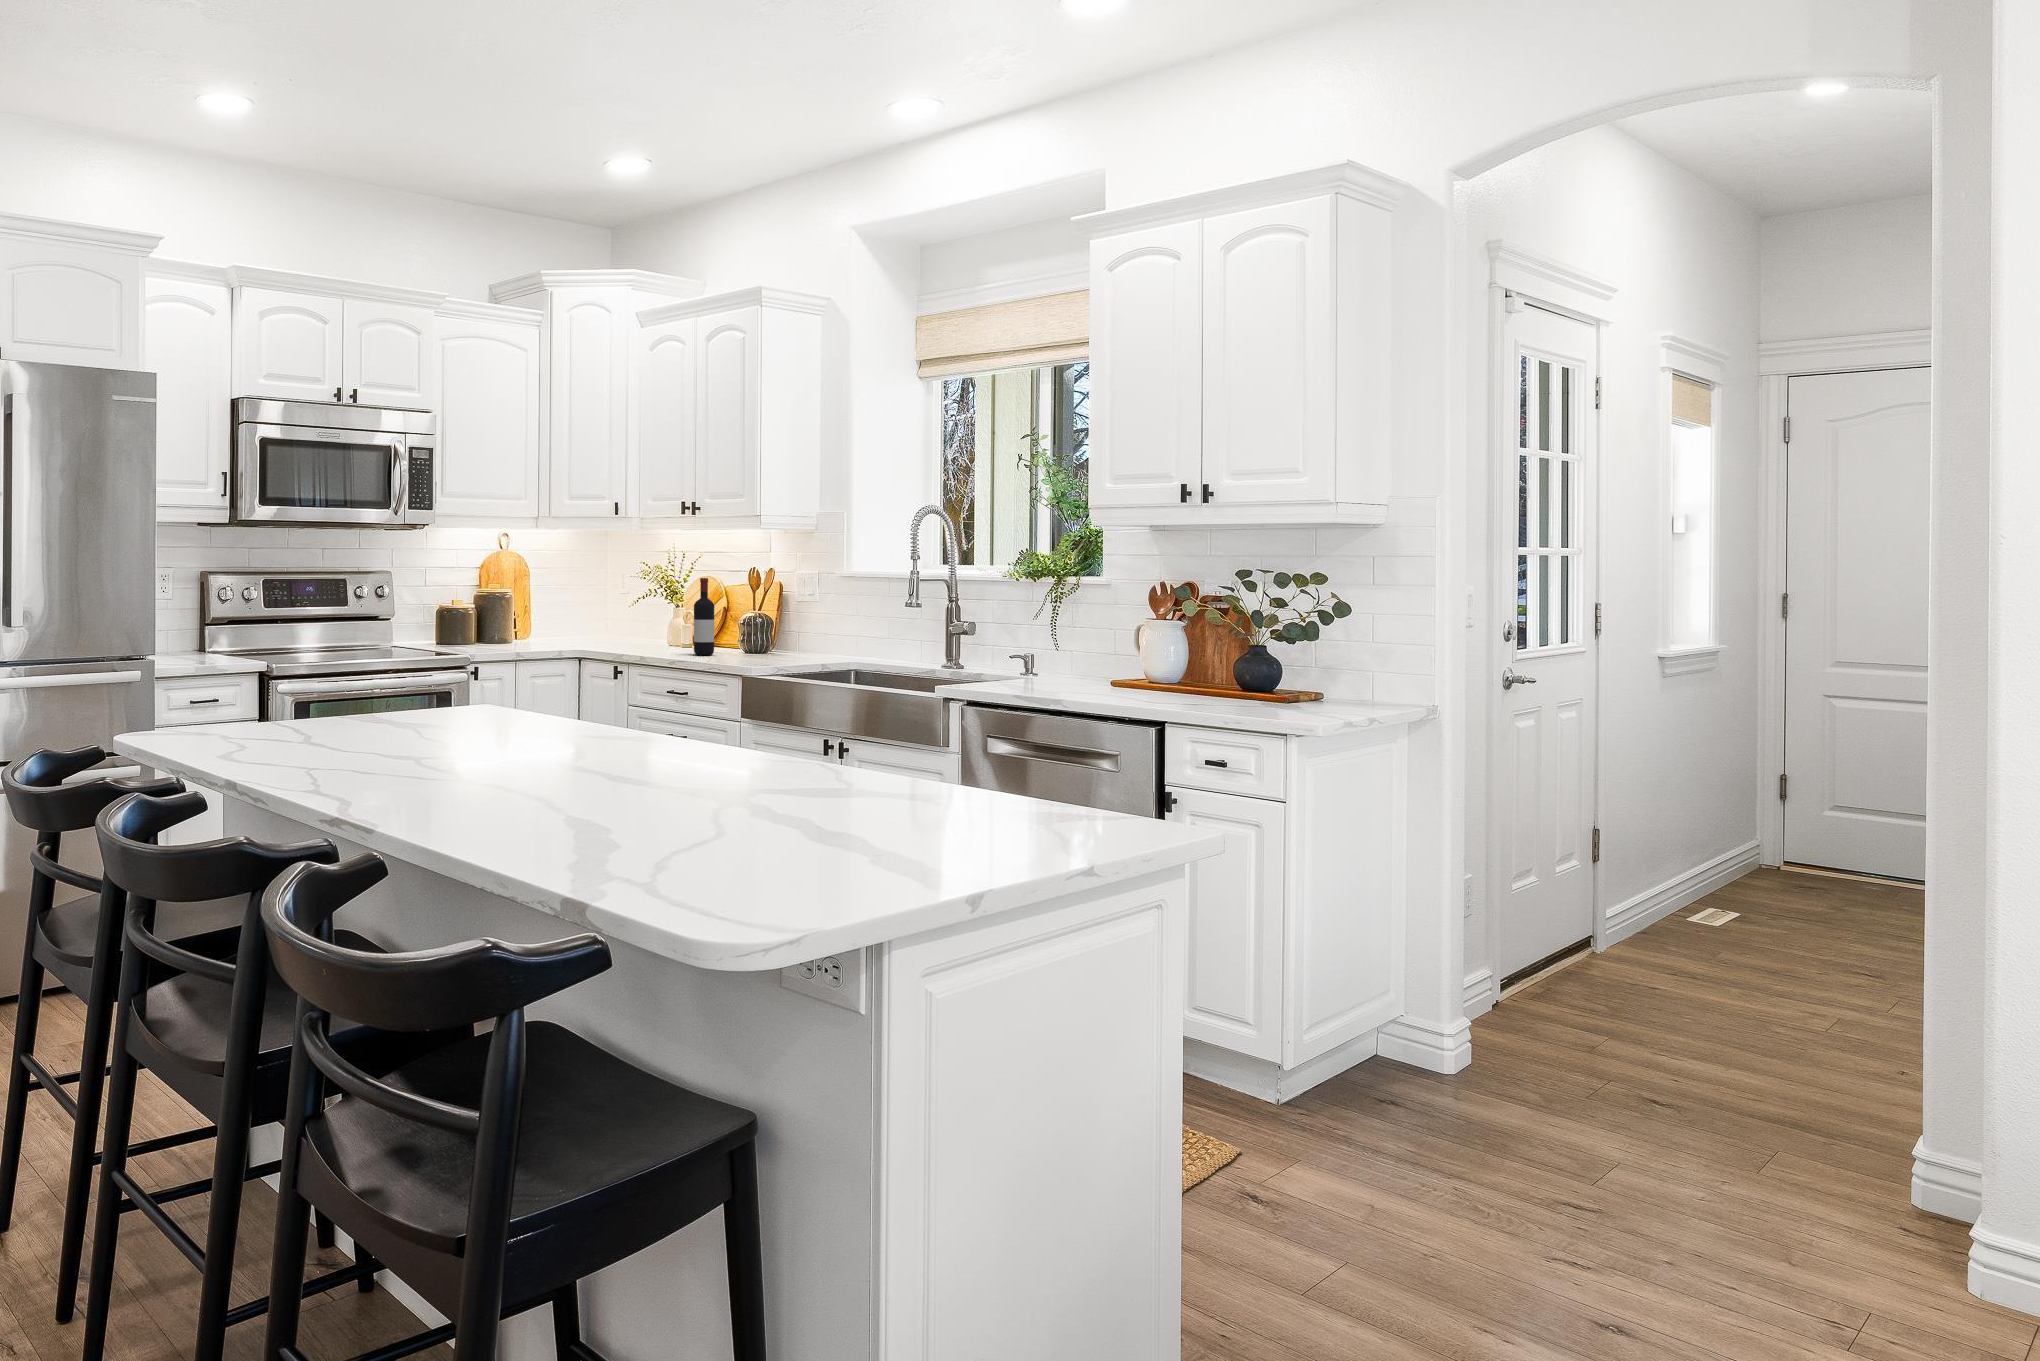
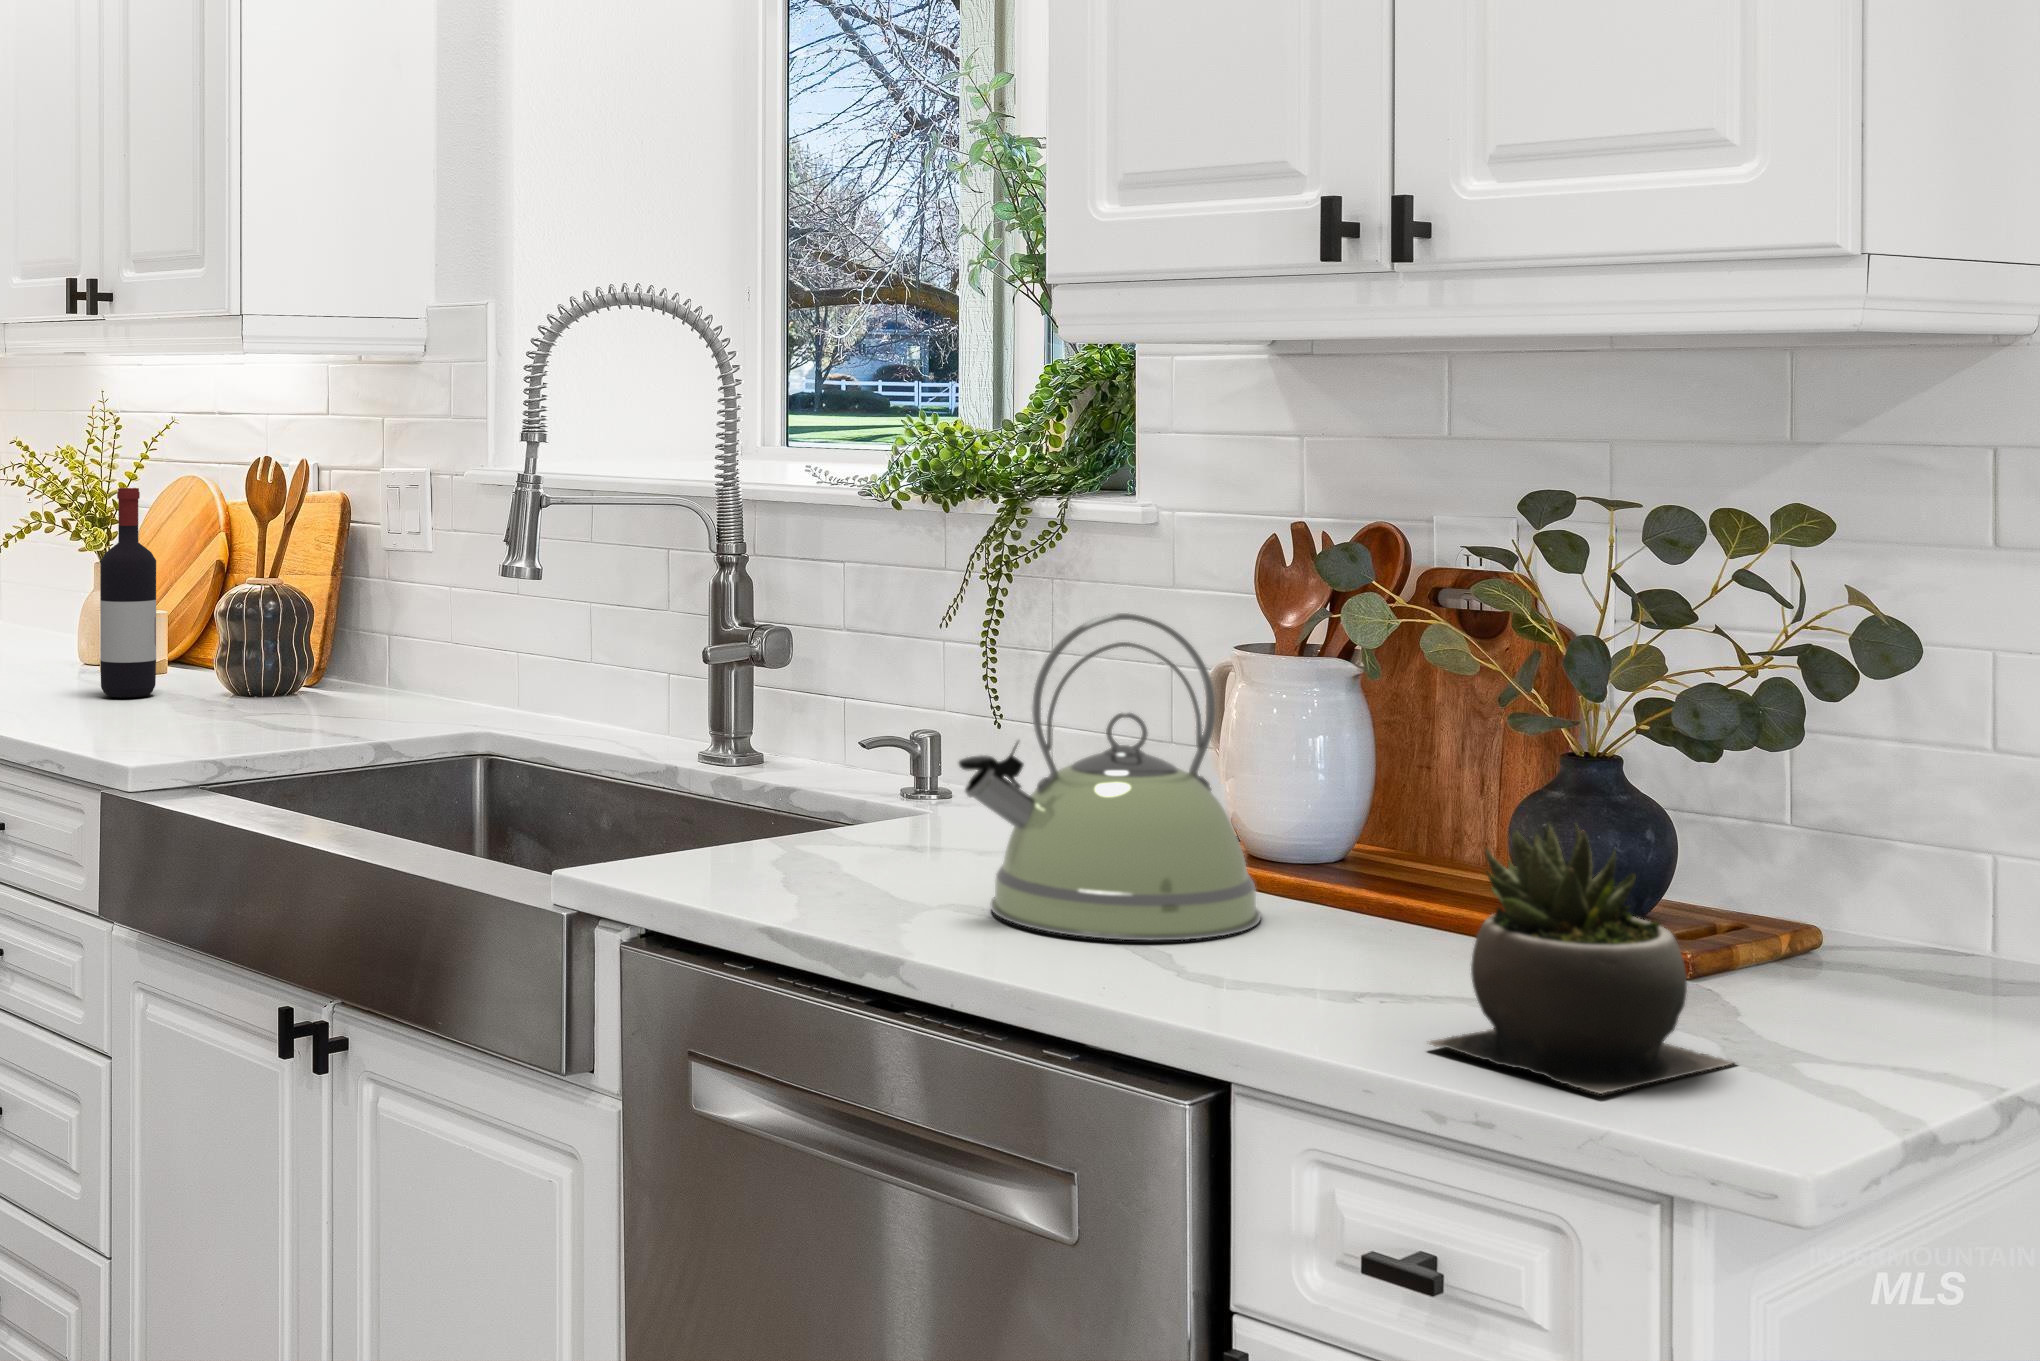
kettle: none [1071,605,1161,696] -> present [959,613,1261,940]
succulent plant: none [1217,650,1299,713] -> present [1428,825,1734,1094]

